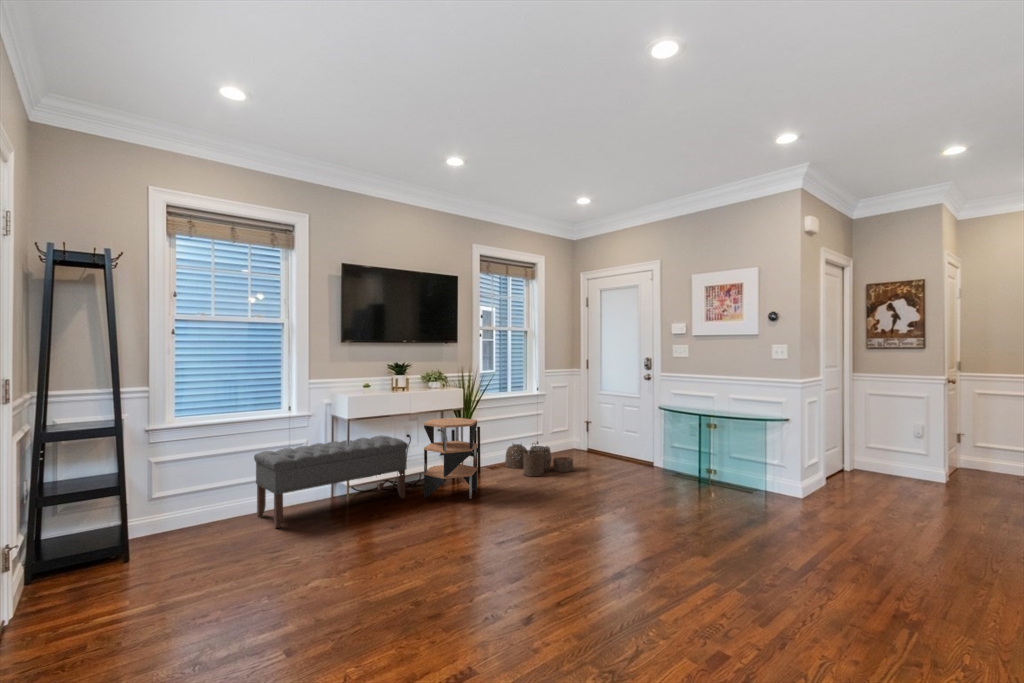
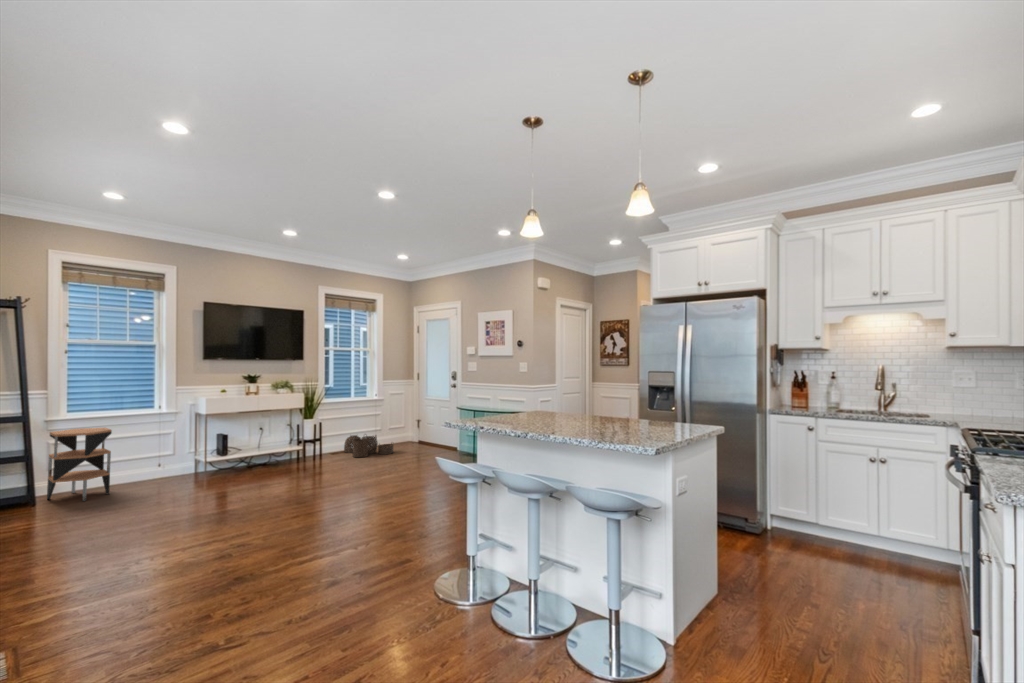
side table: present [424,418,477,499] -> present [47,428,112,501]
bench: present [254,436,408,528] -> none [128,428,254,491]

